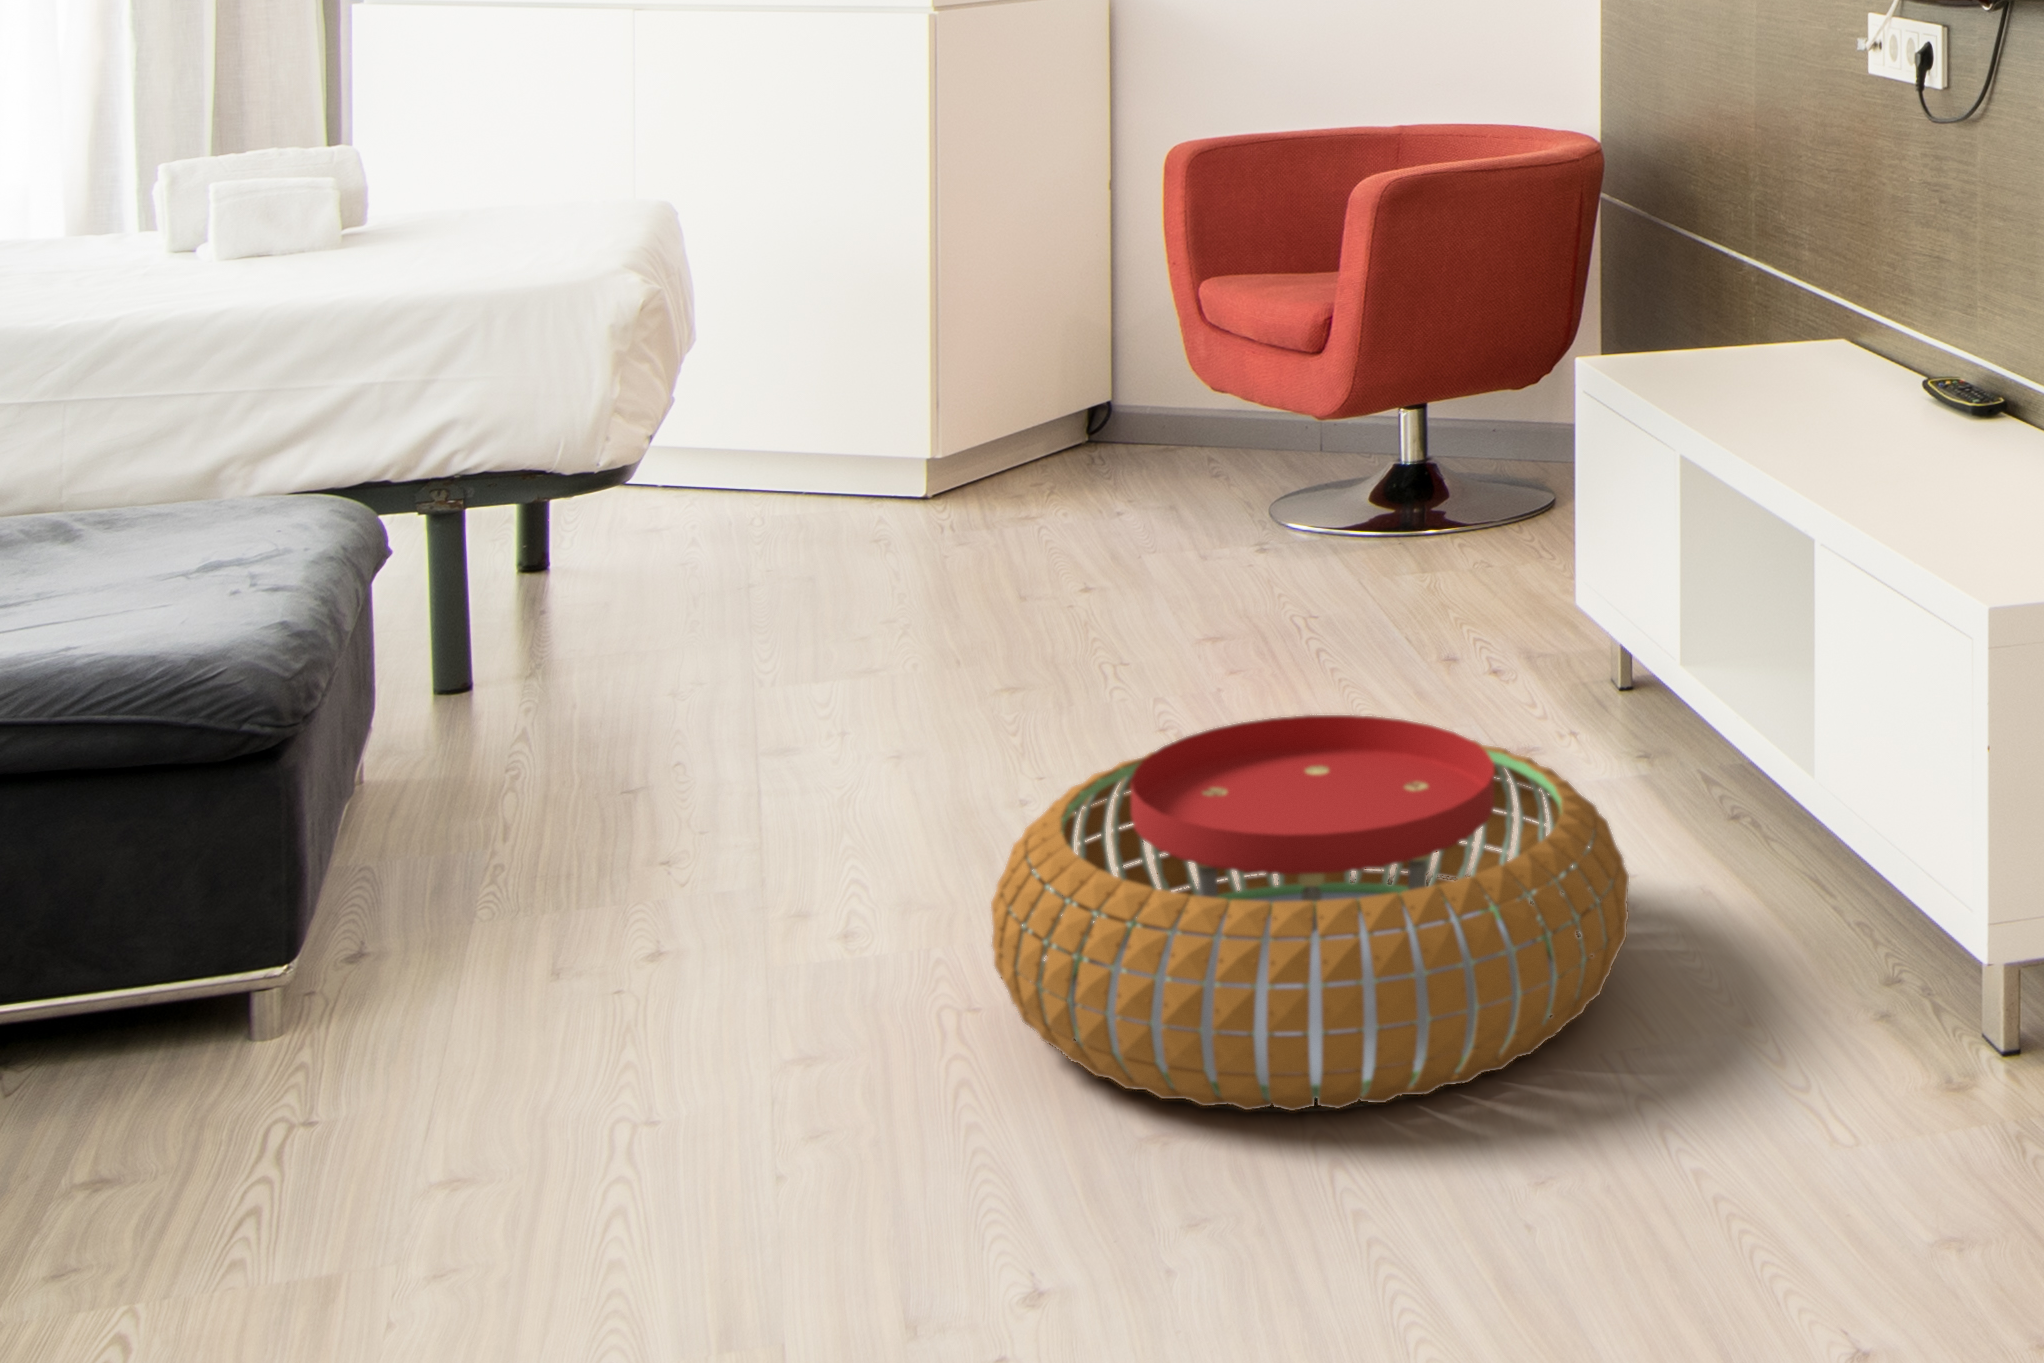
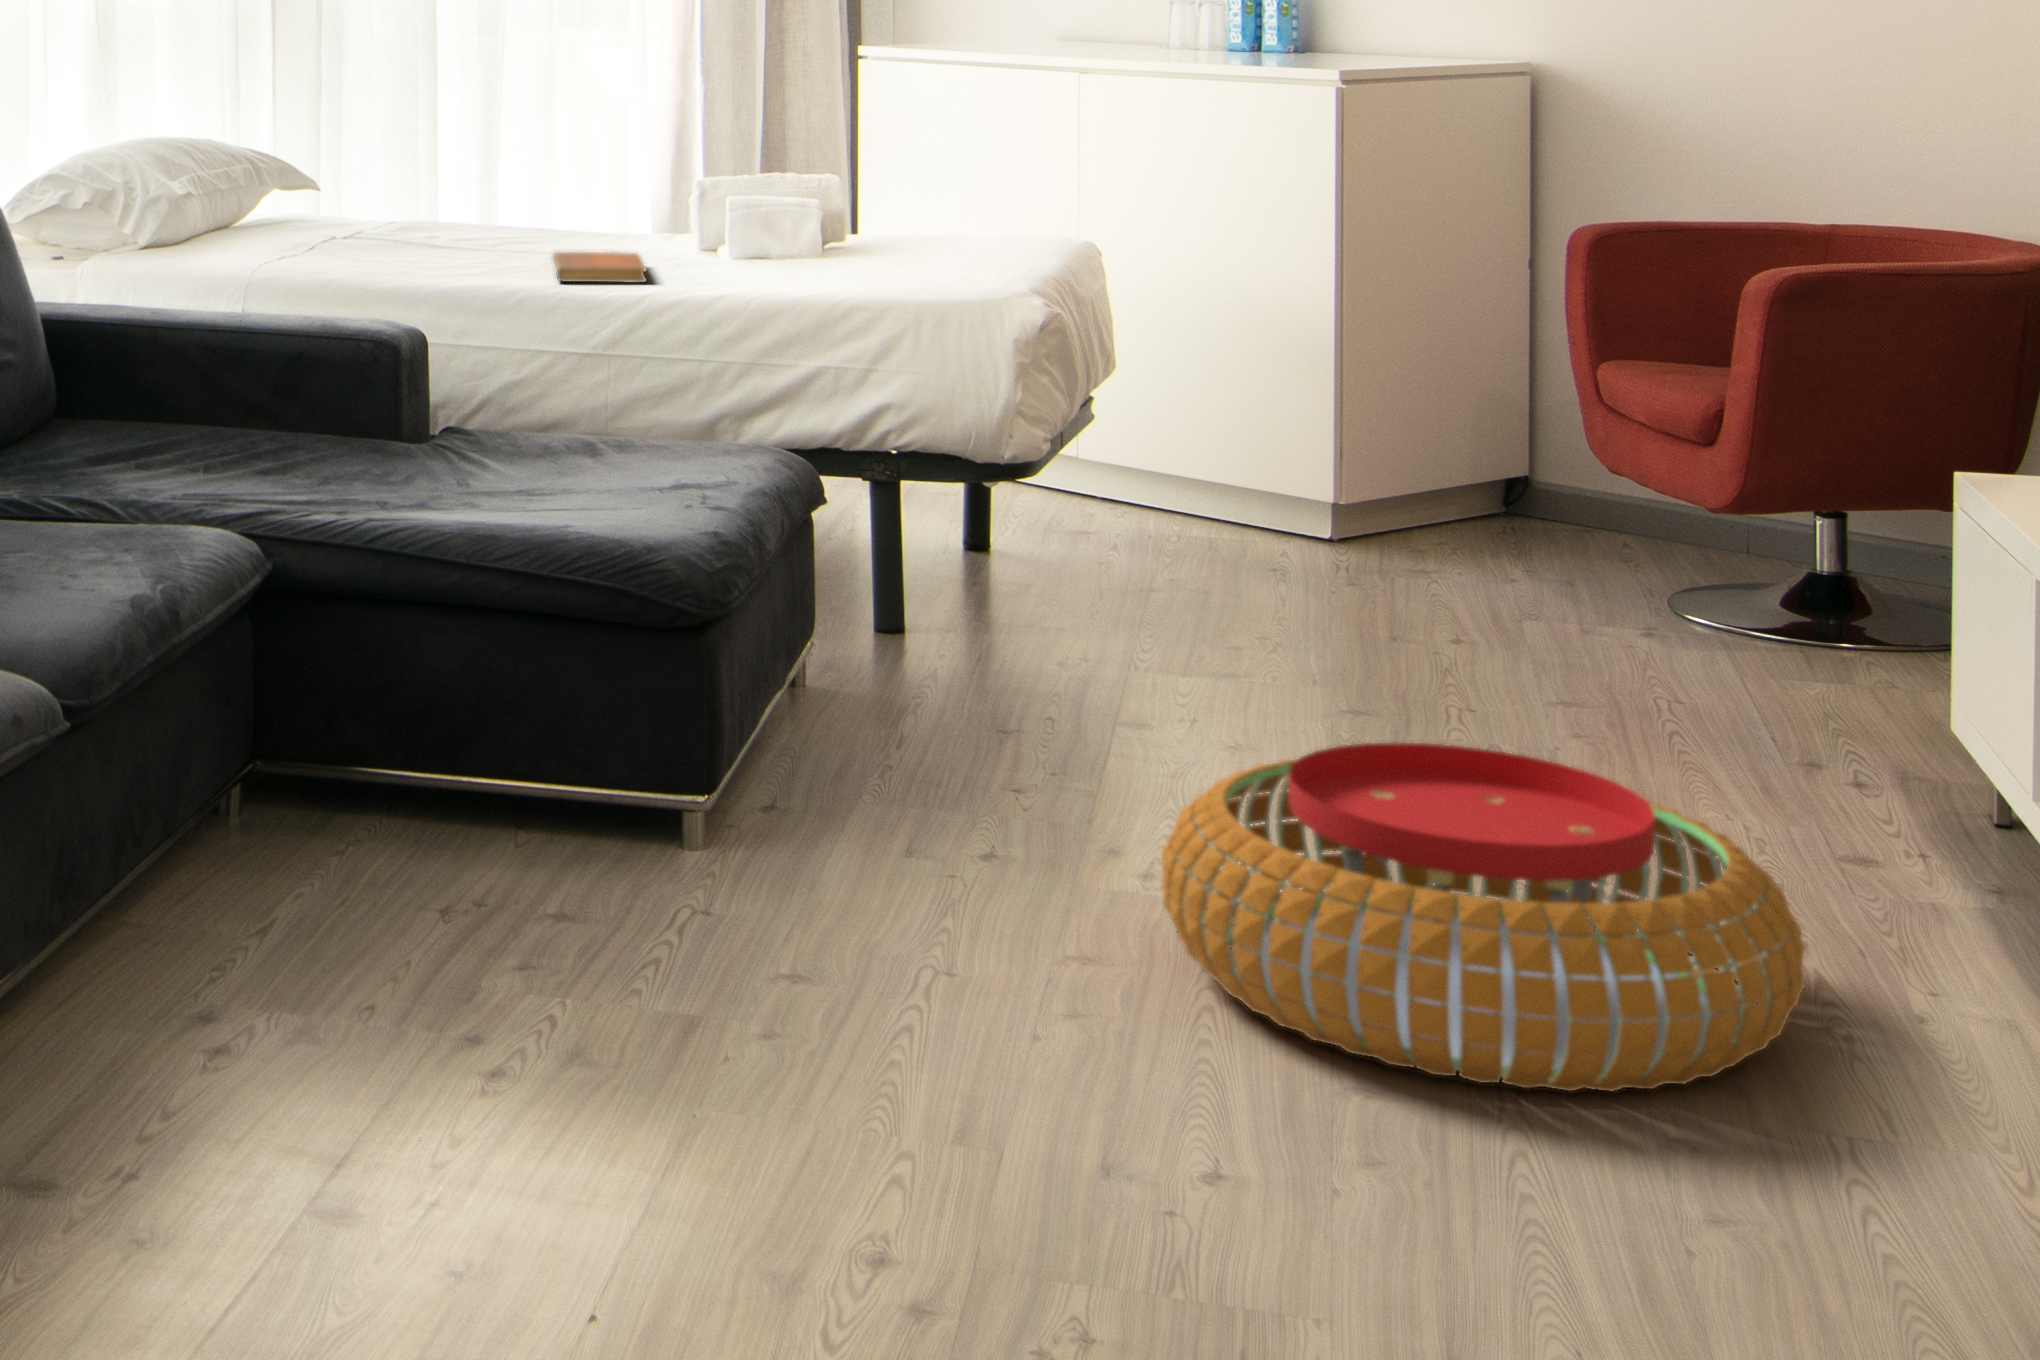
notebook: none [8,254,166,301] -> present [553,252,646,283]

